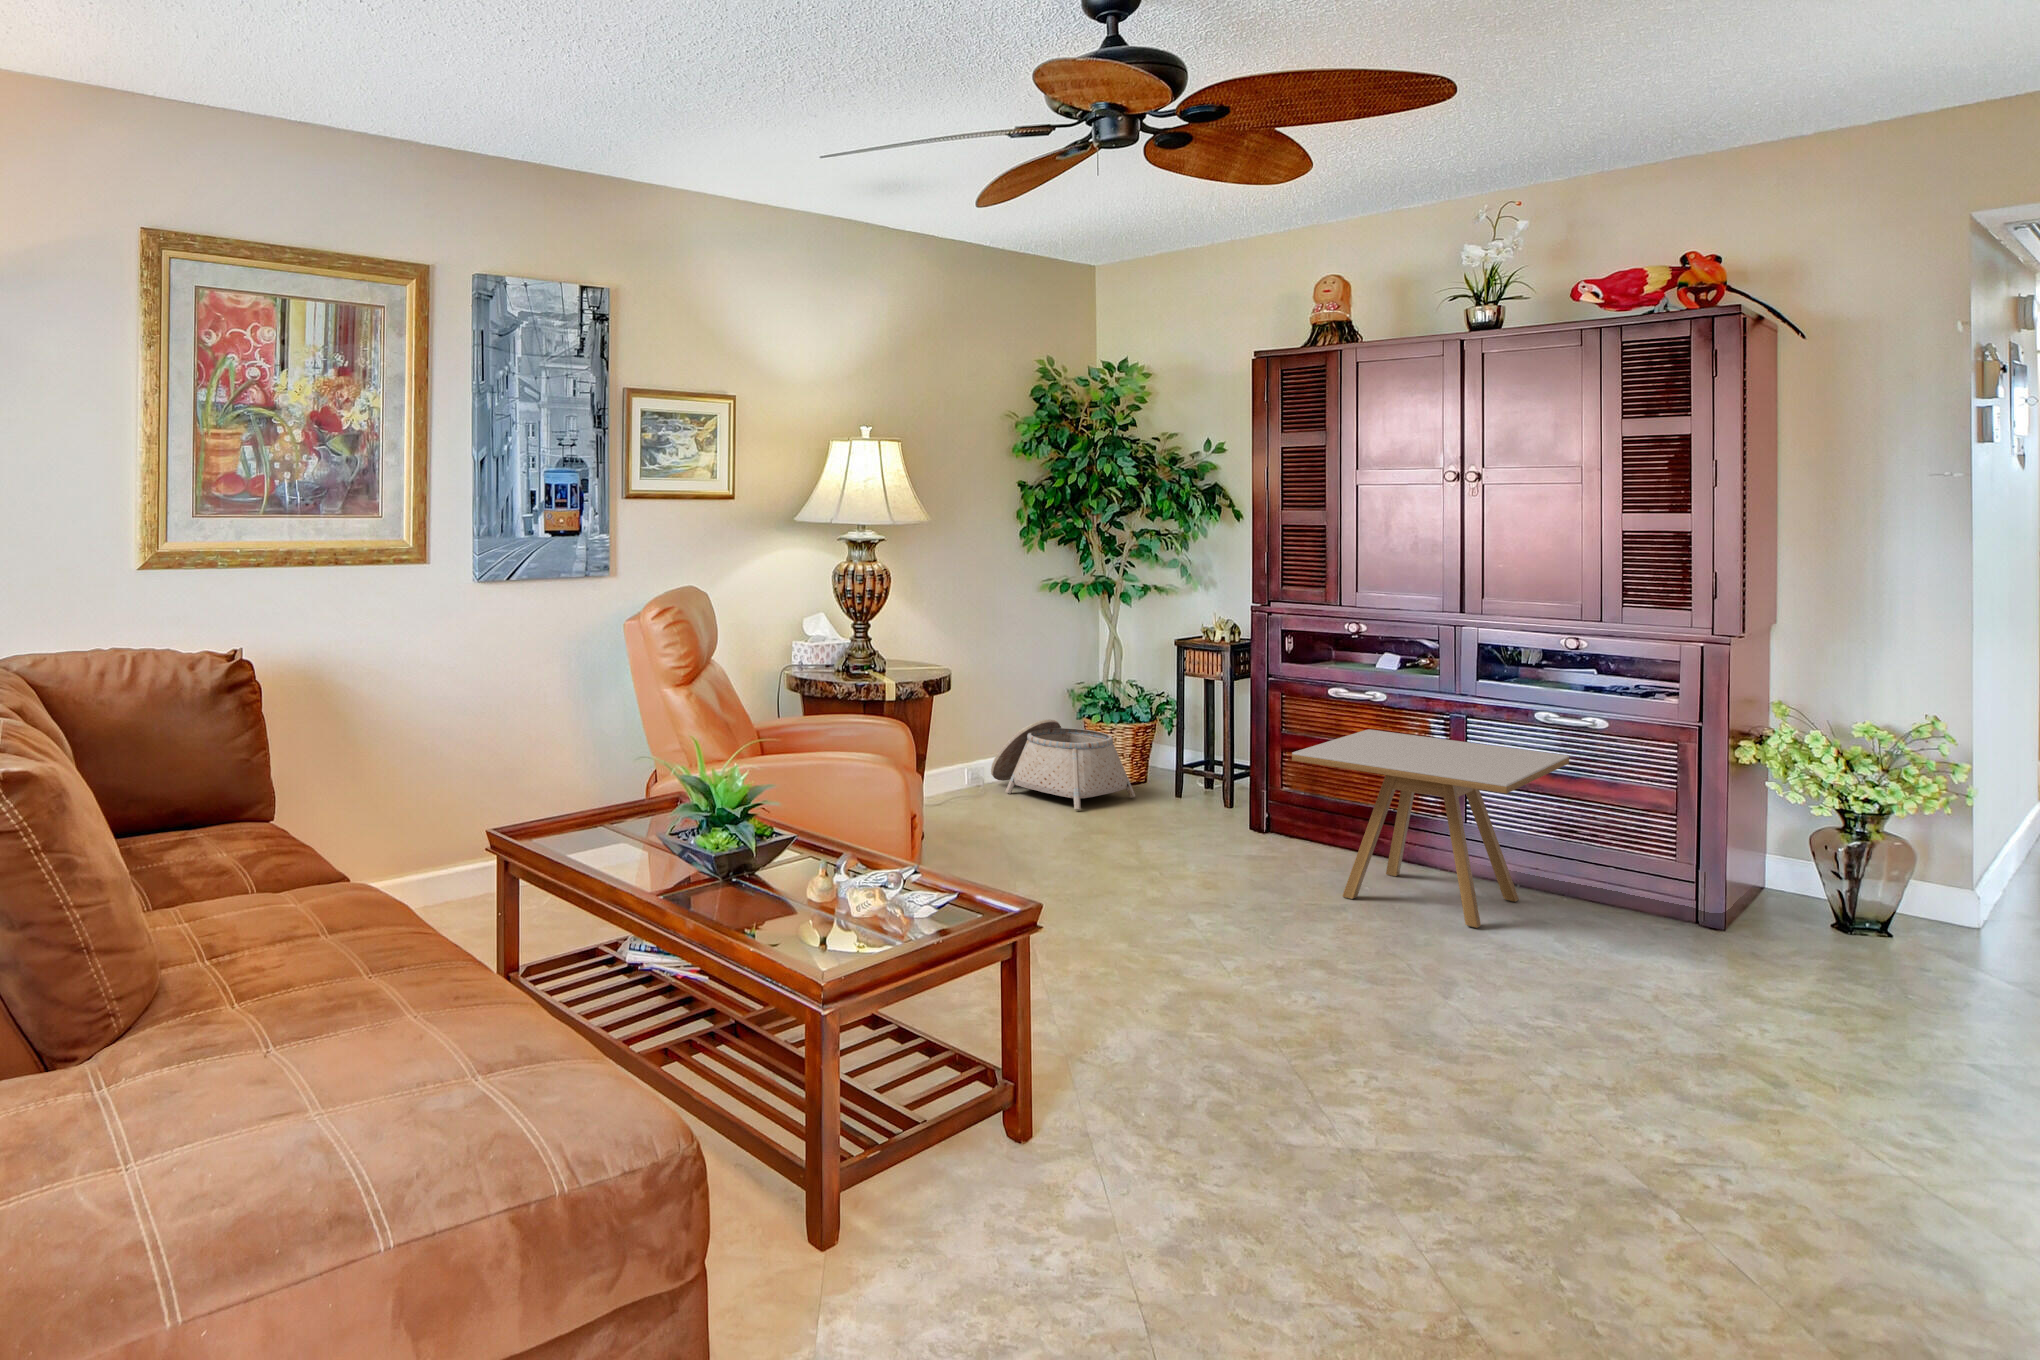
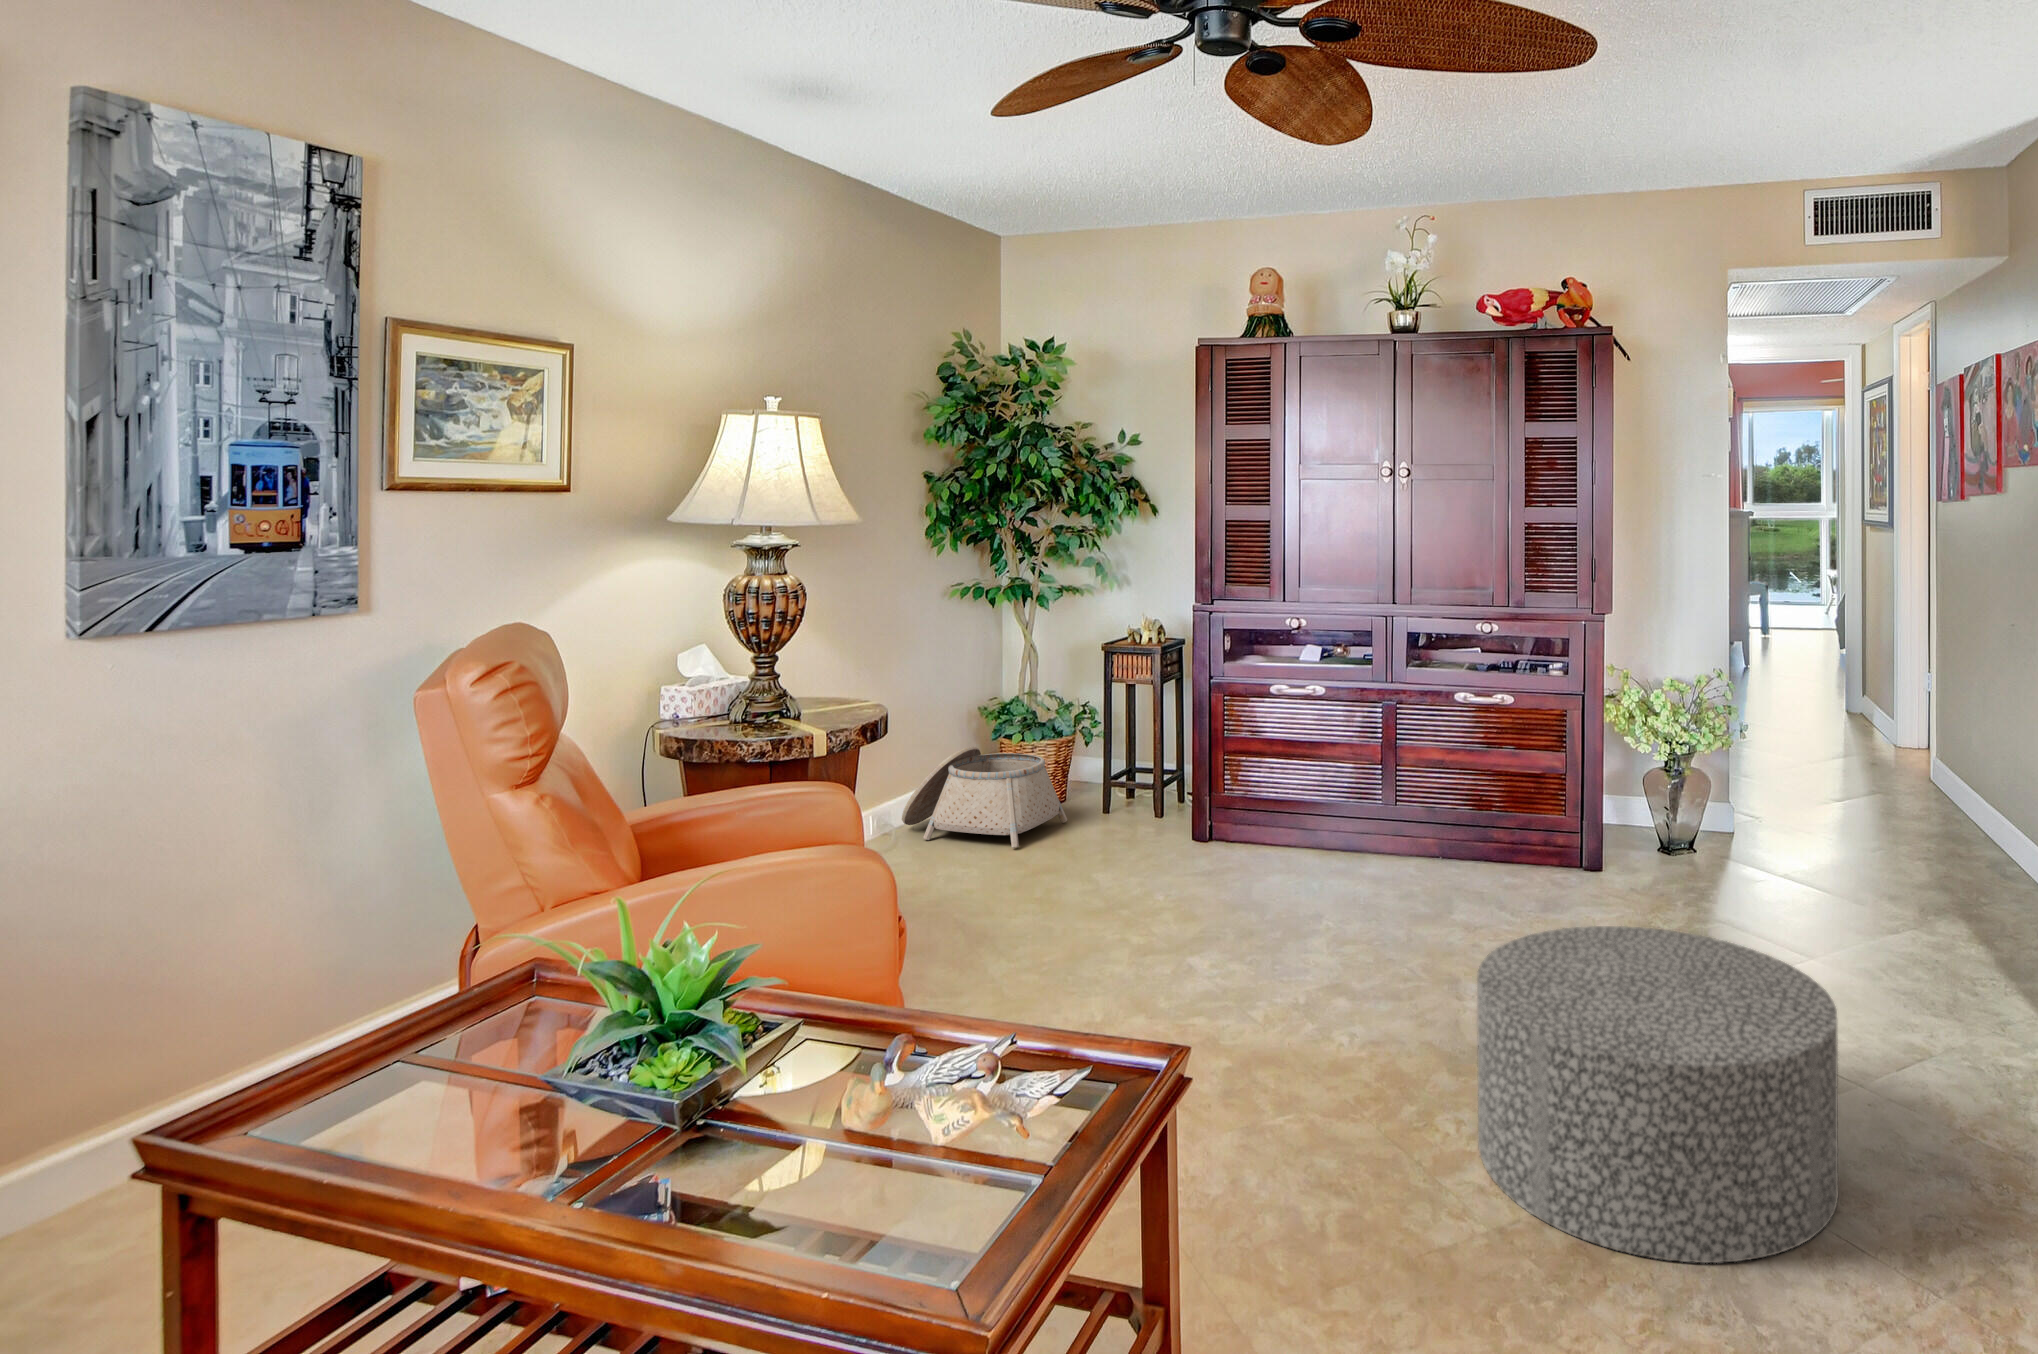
side table: present [1292,729,1569,928] -> none [1277,723,1488,908]
ottoman: none [1350,930,1760,1260] -> present [1477,926,1838,1263]

